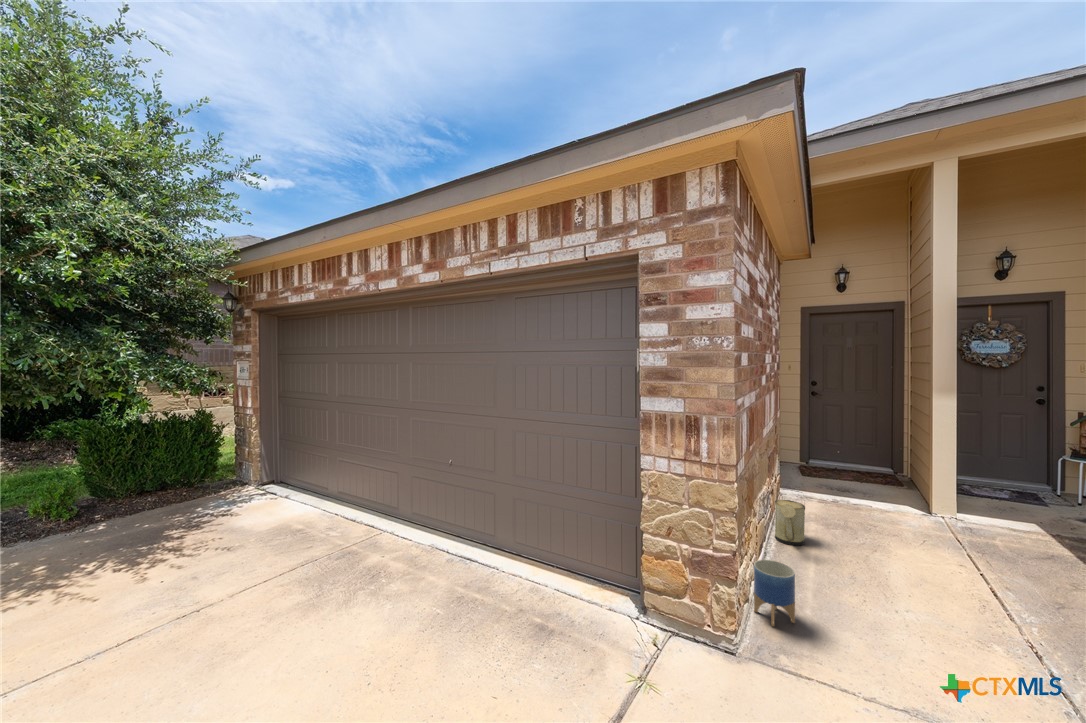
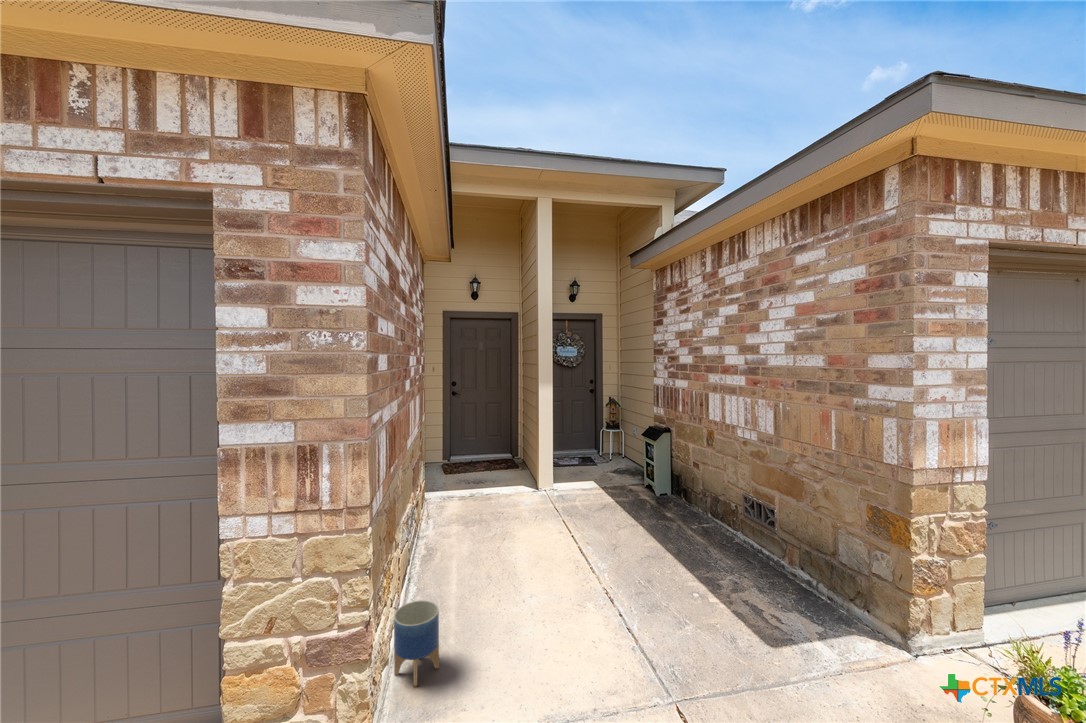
watering can: present [775,489,805,546] -> none [418,501,447,562]

